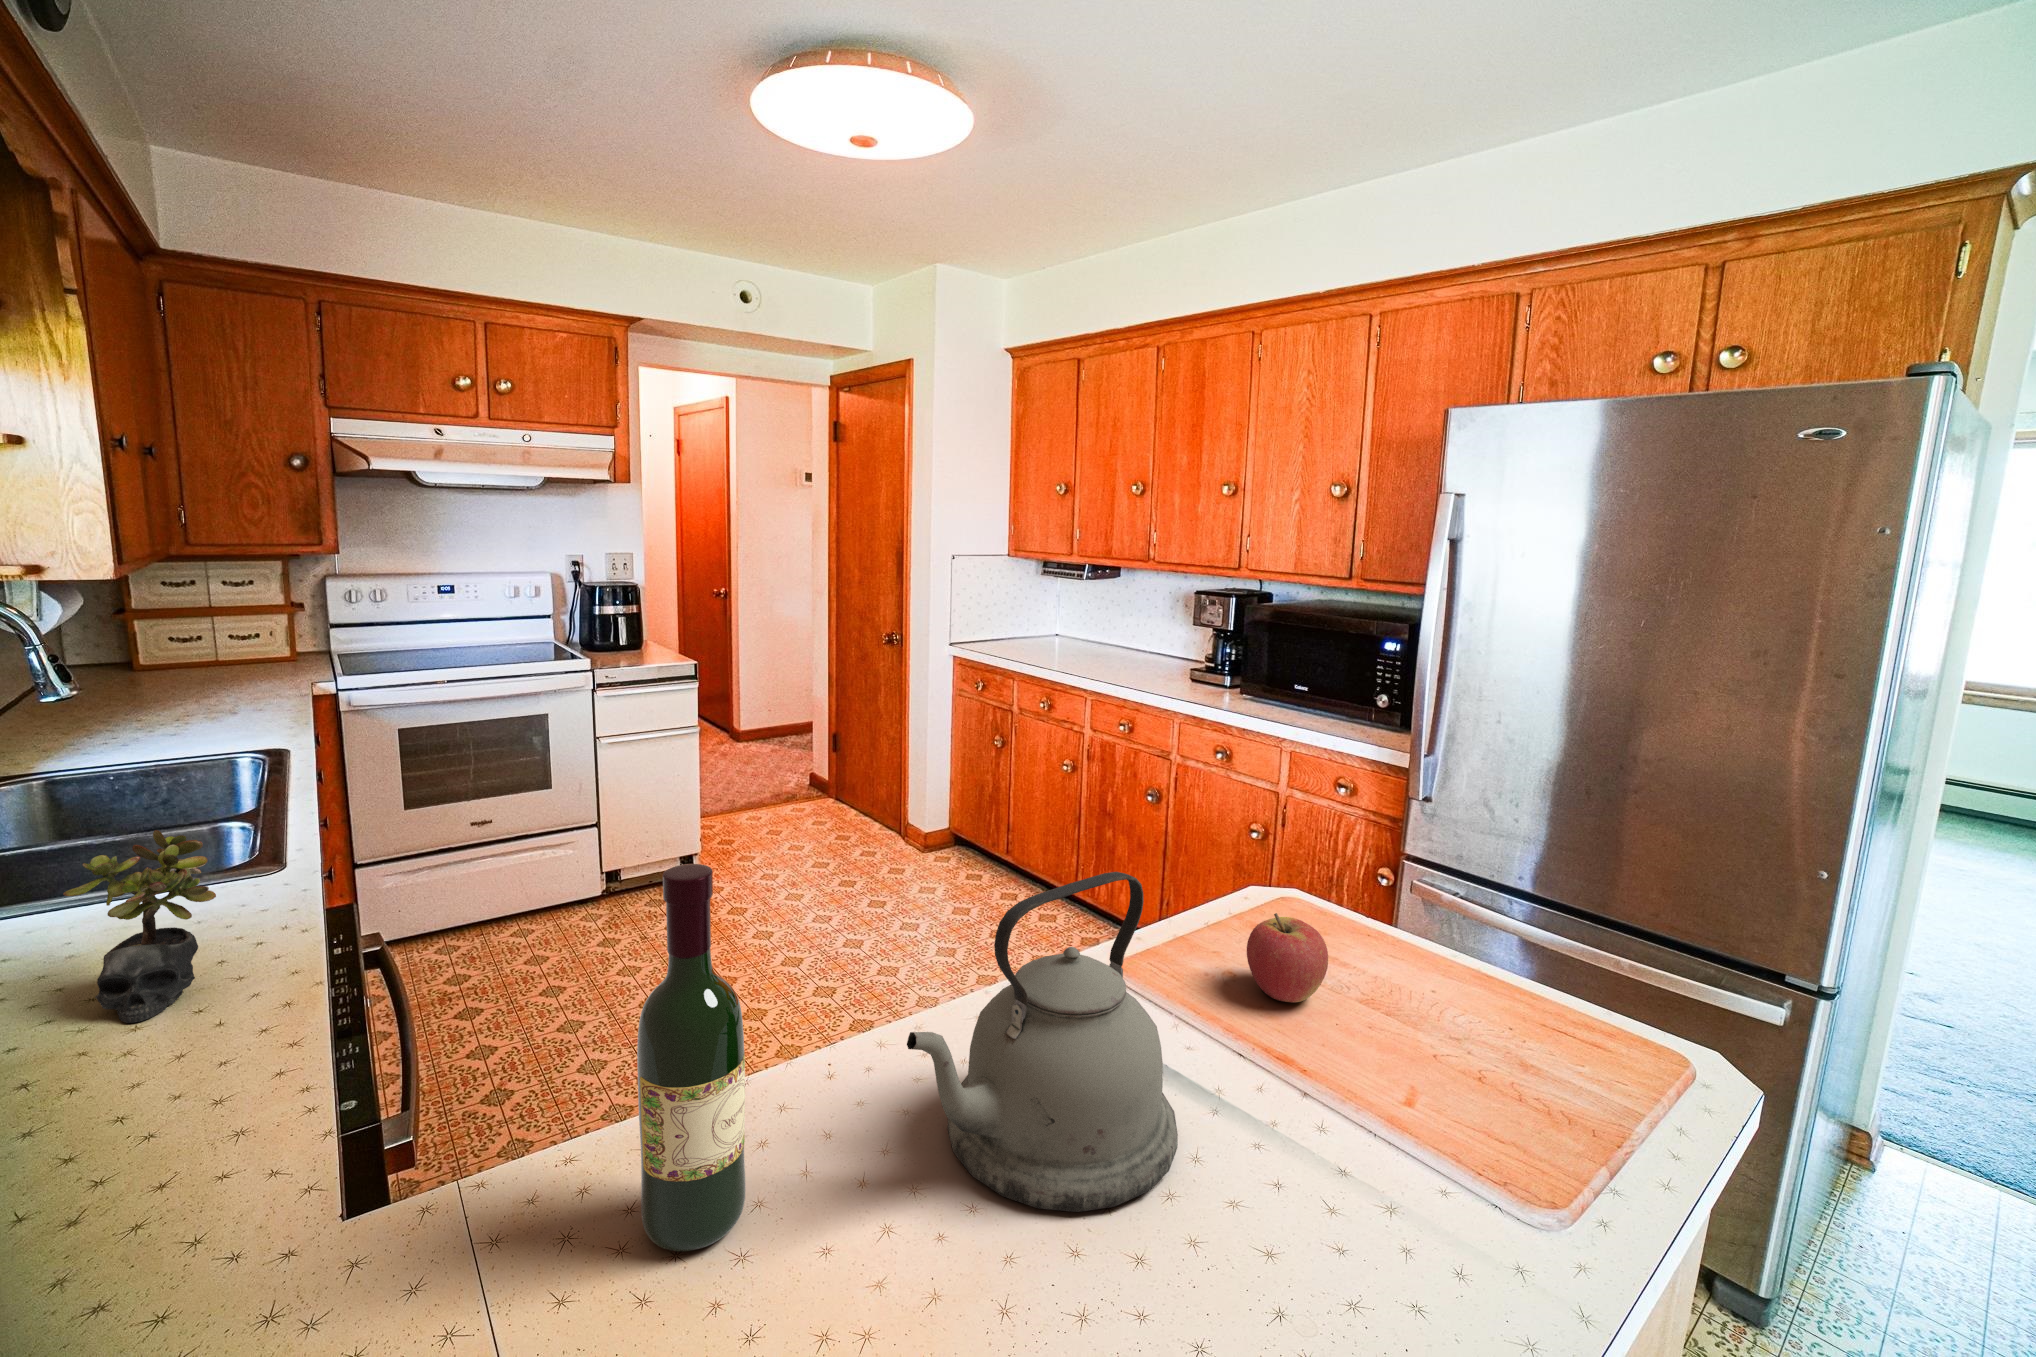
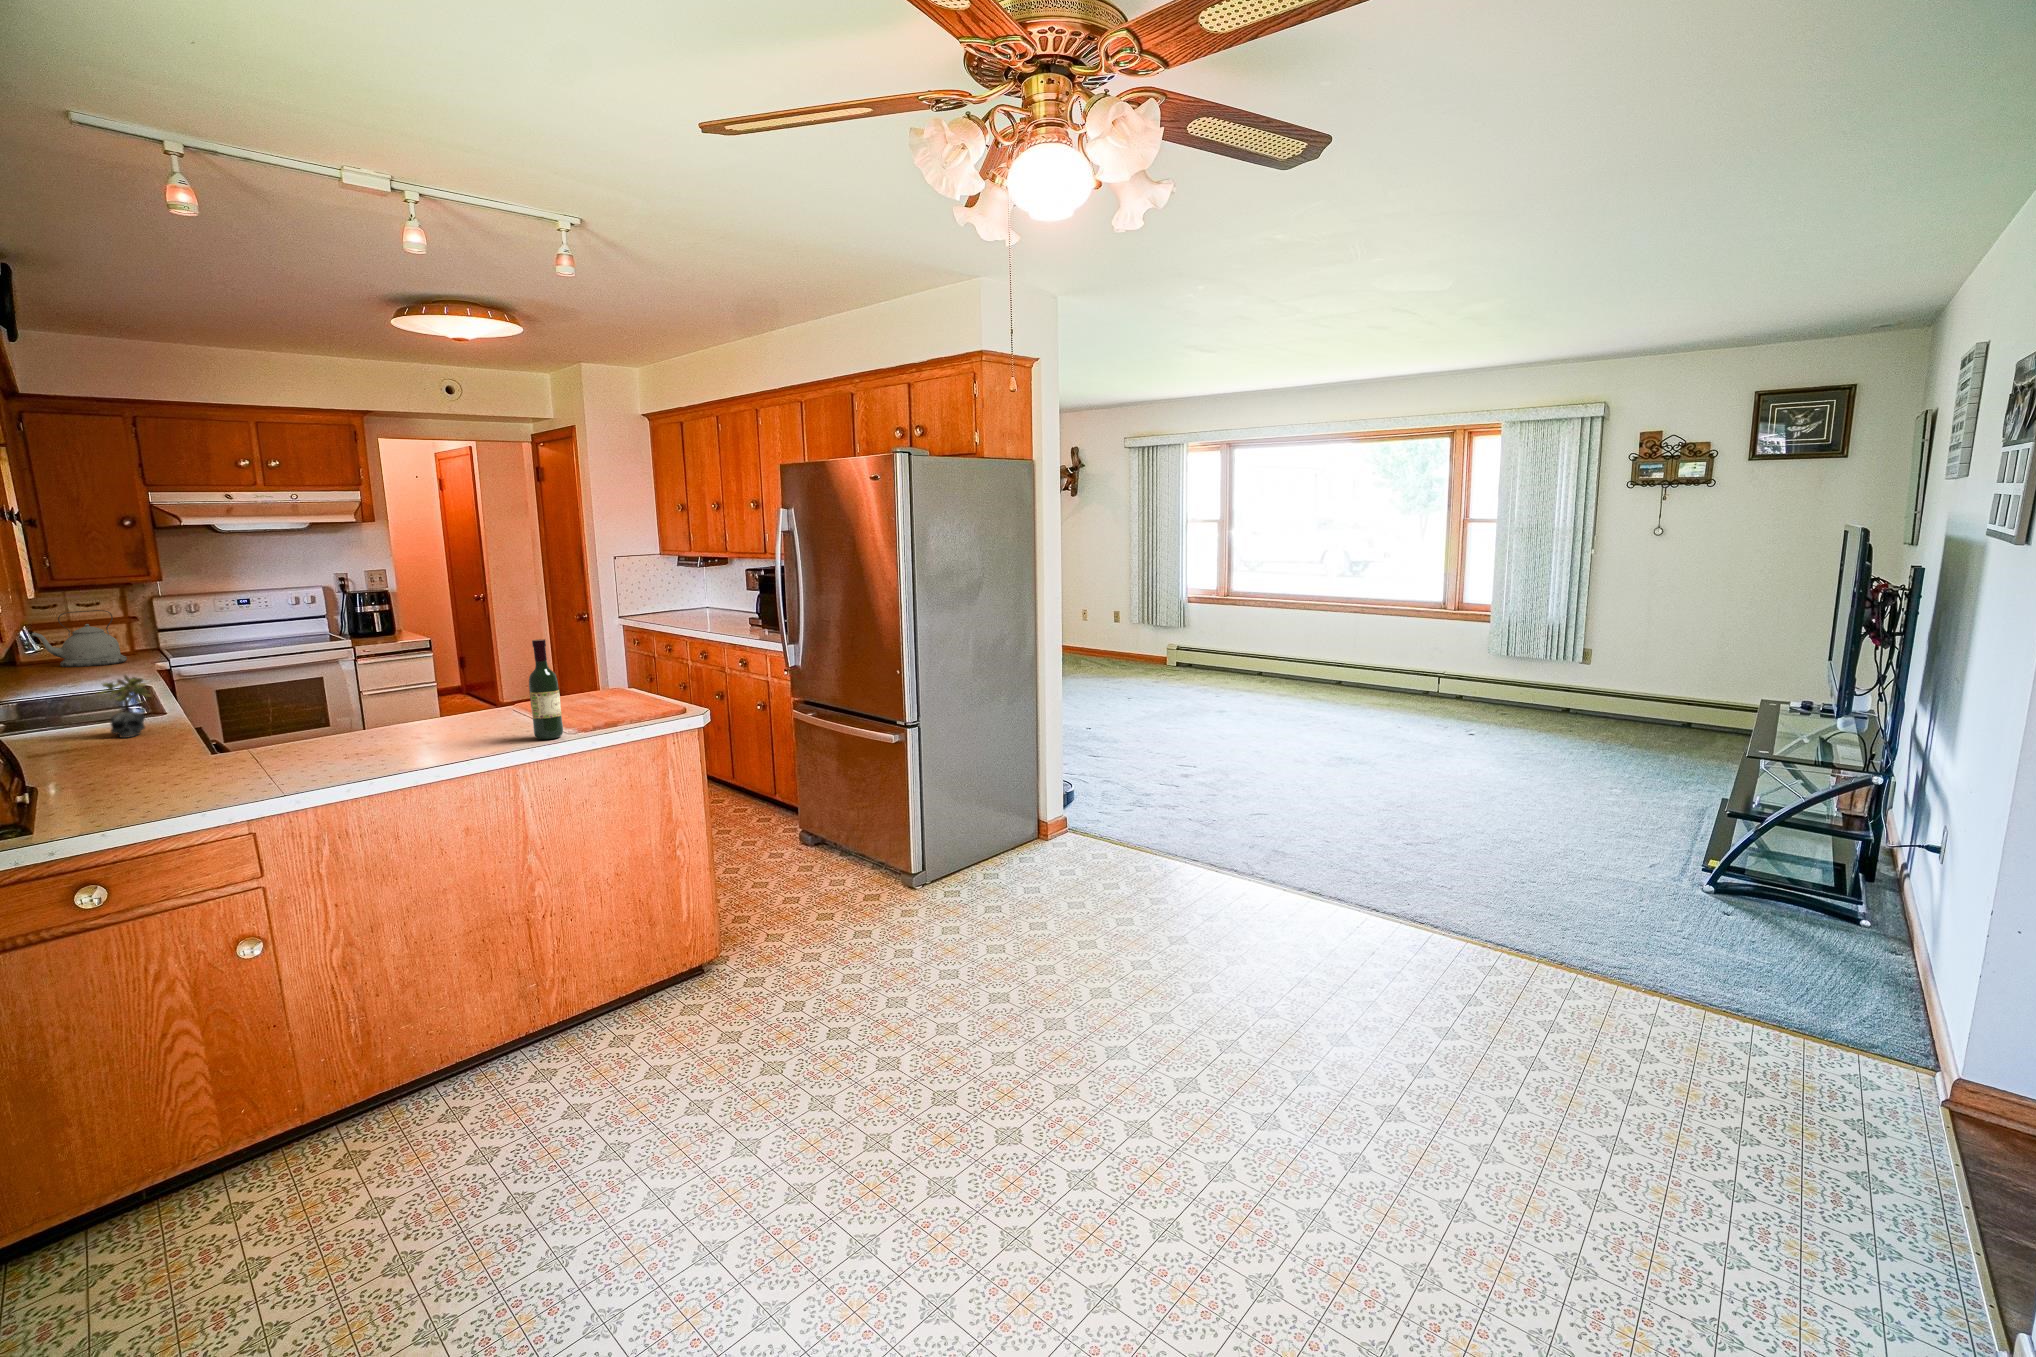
wine bottle: present [637,864,746,1251] -> present [529,639,563,740]
kettle: present [907,872,1178,1212] -> present [32,610,127,667]
apple: present [1247,913,1328,1002] -> none [569,679,600,709]

